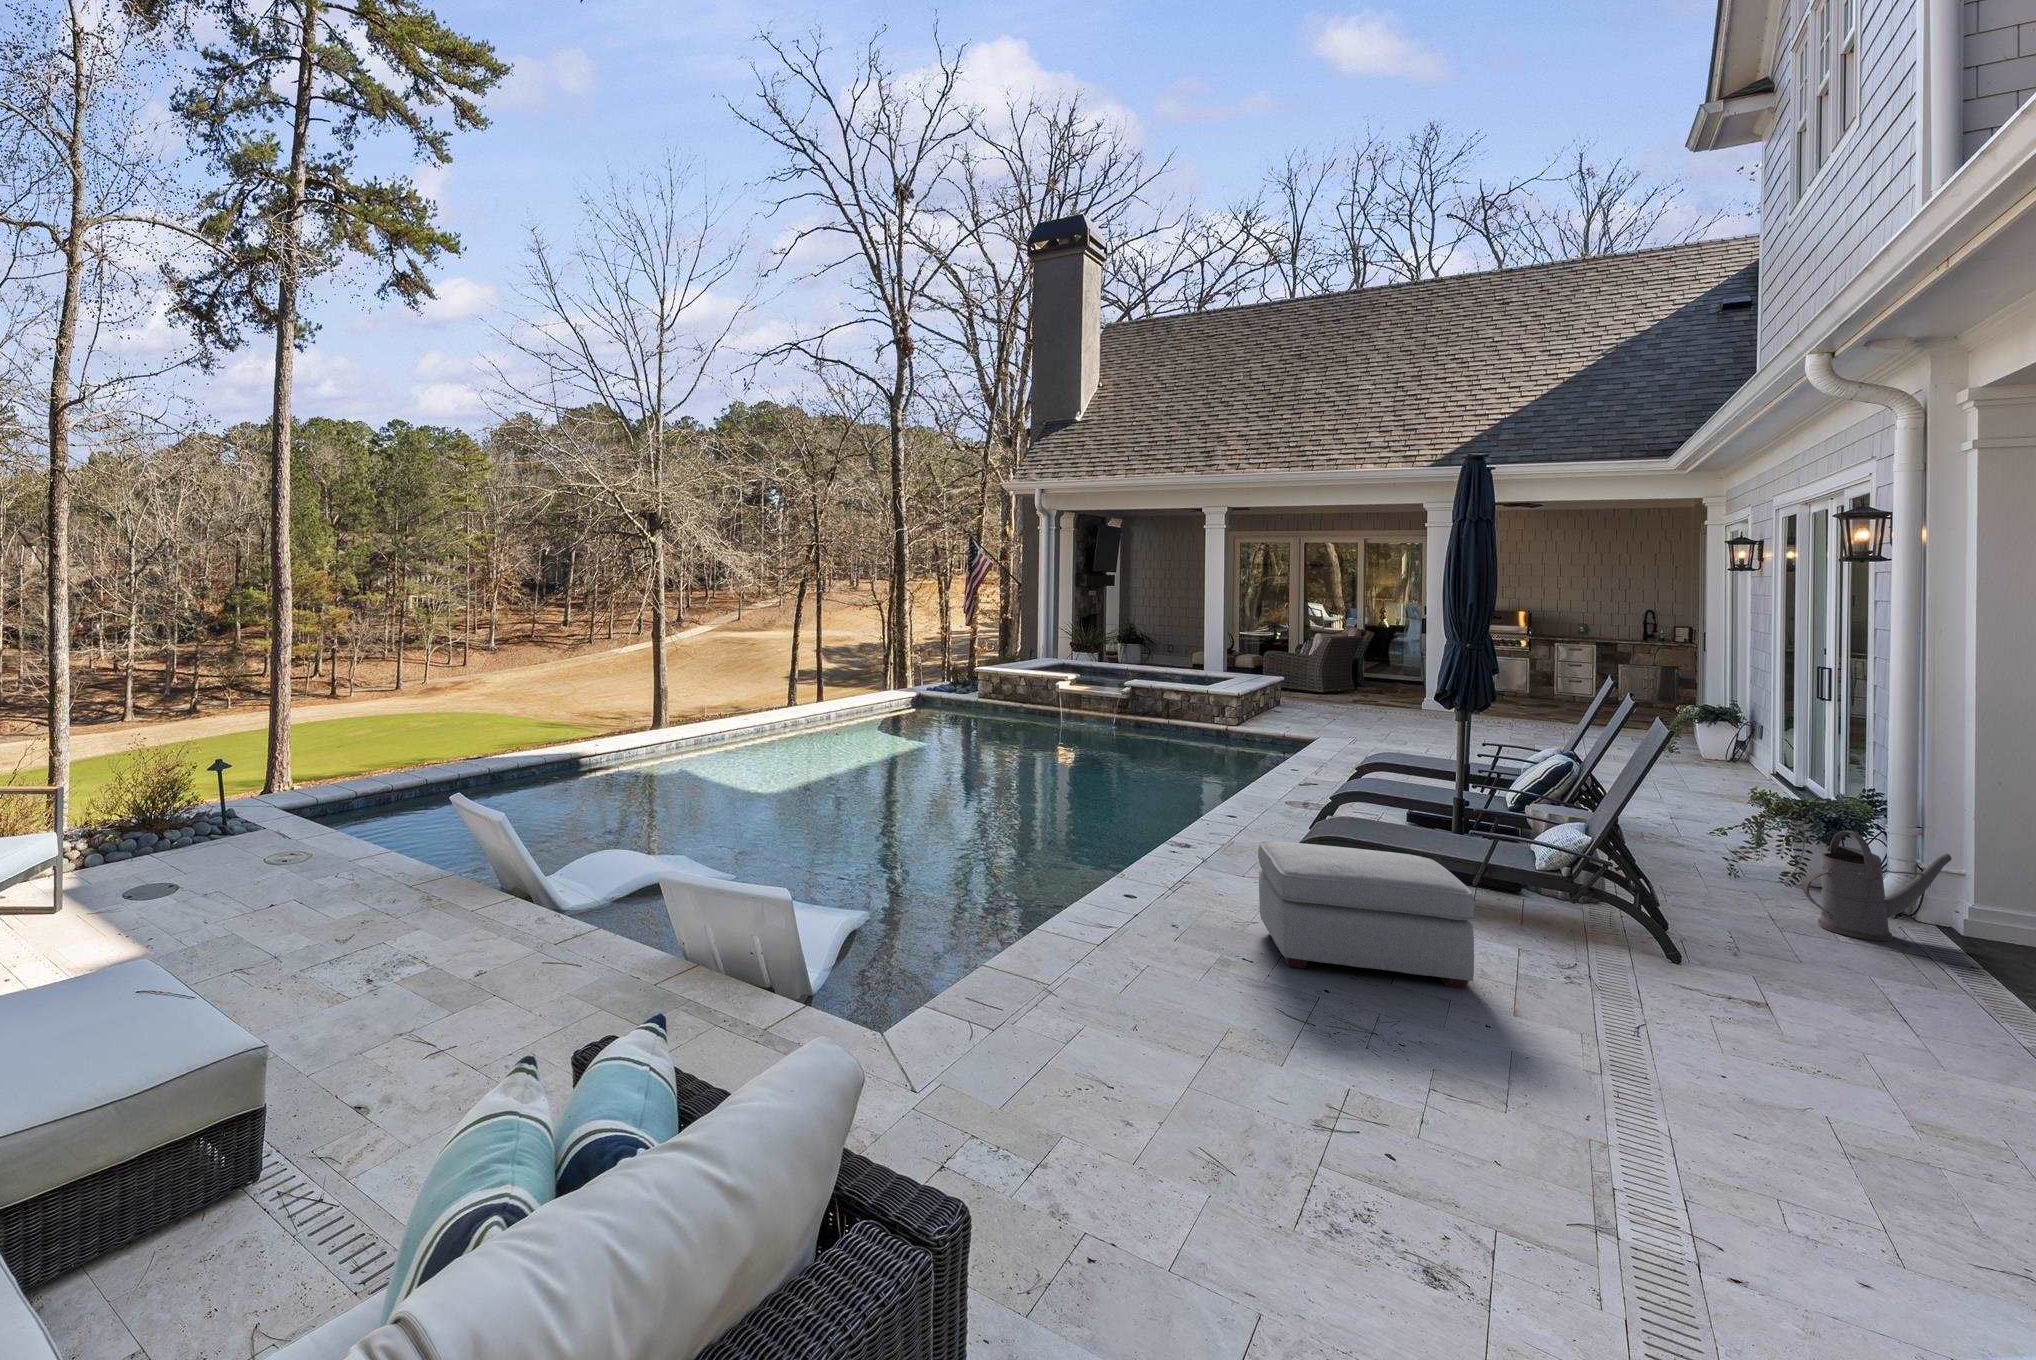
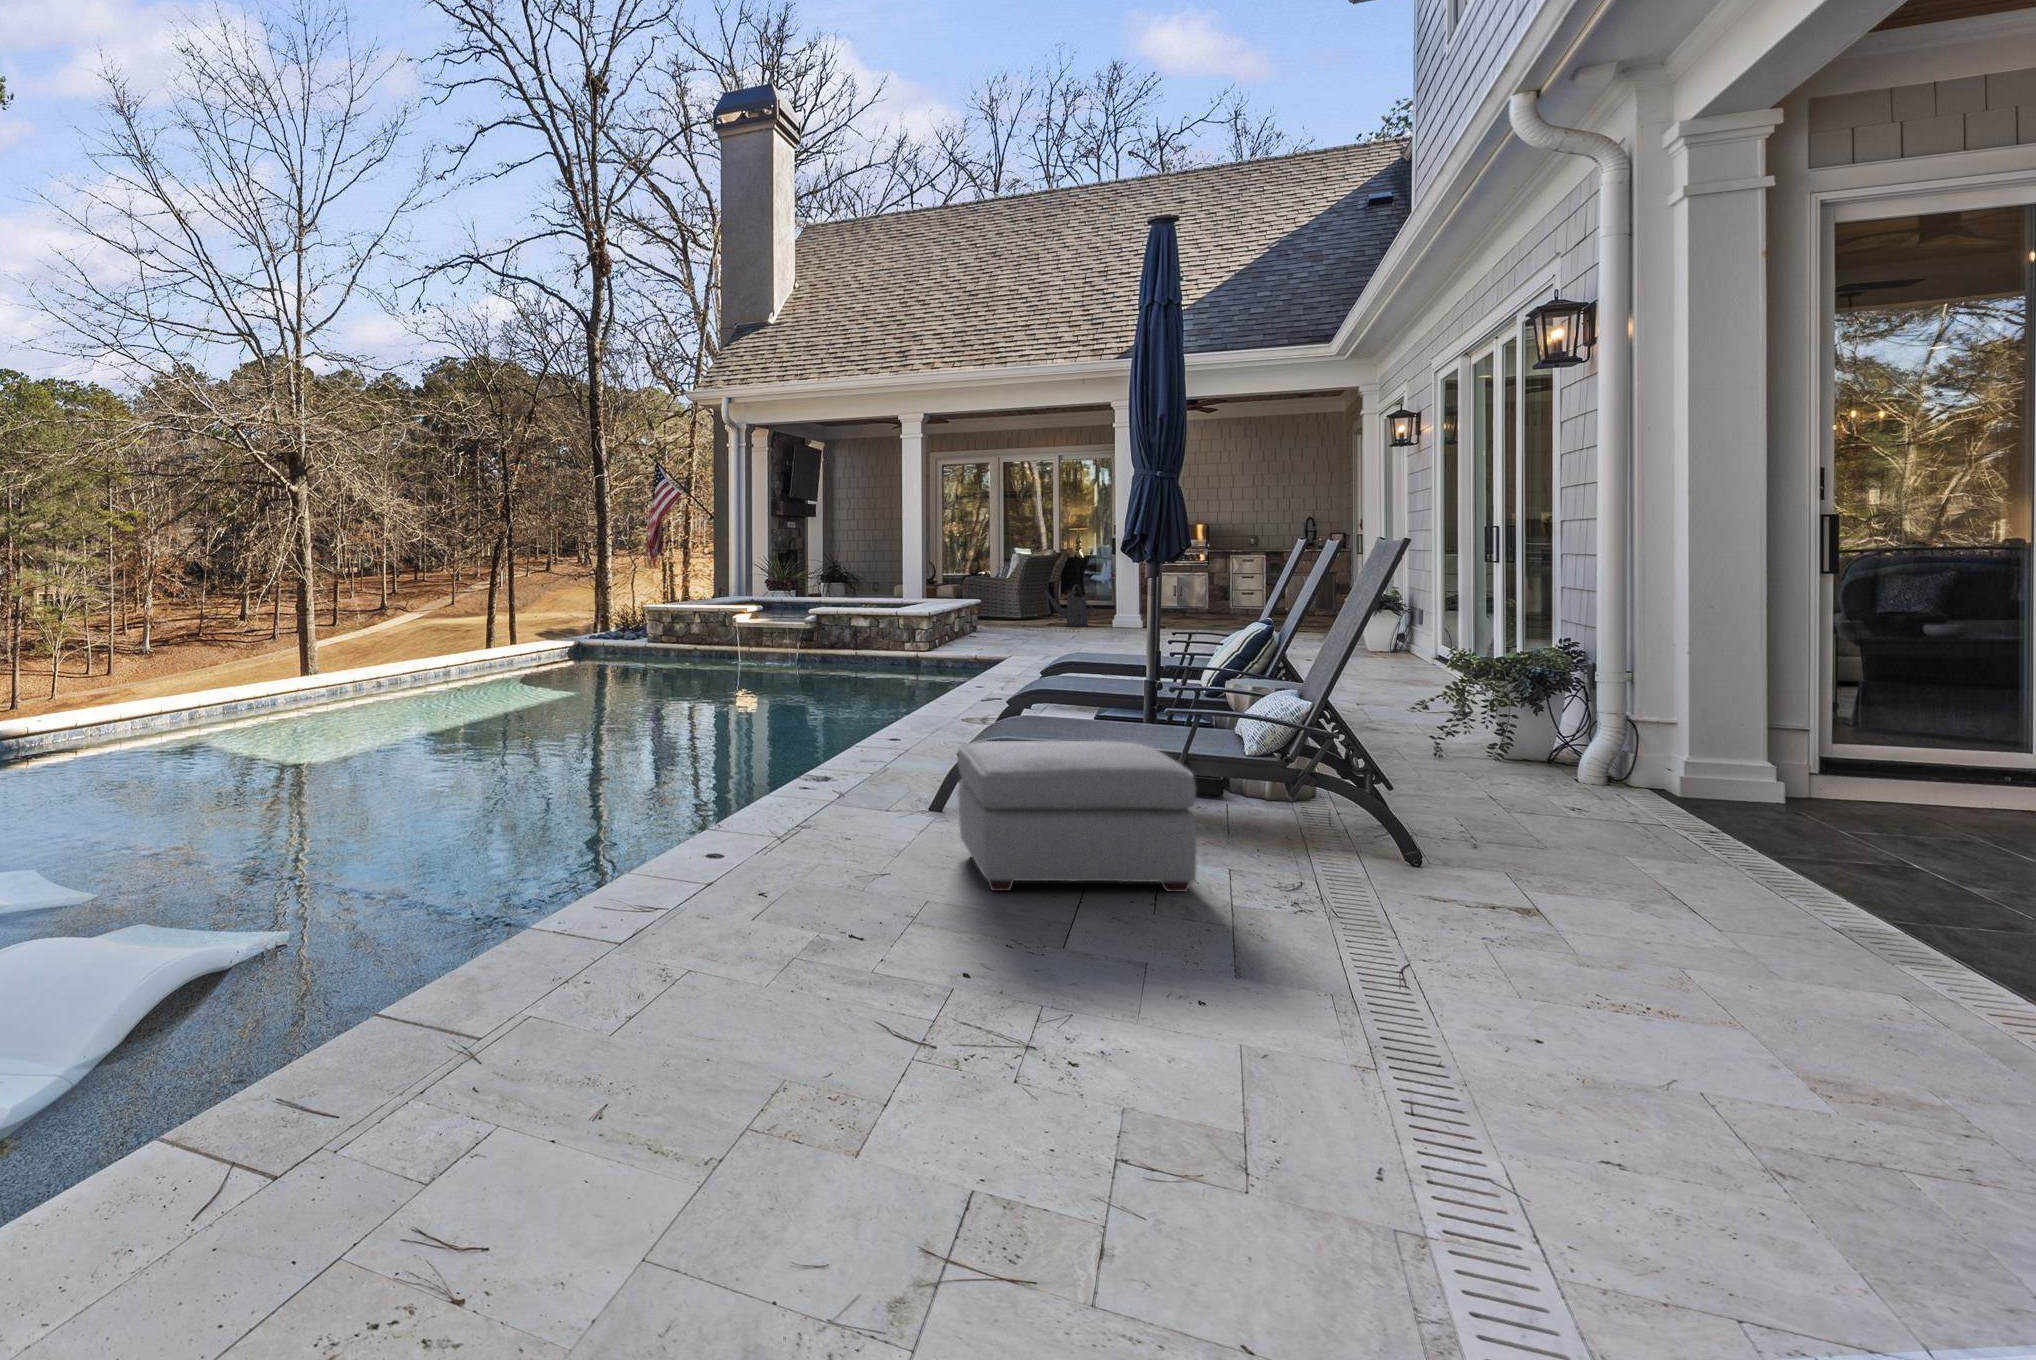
watering can: present [1803,831,1951,941] -> present [1044,584,1094,627]

